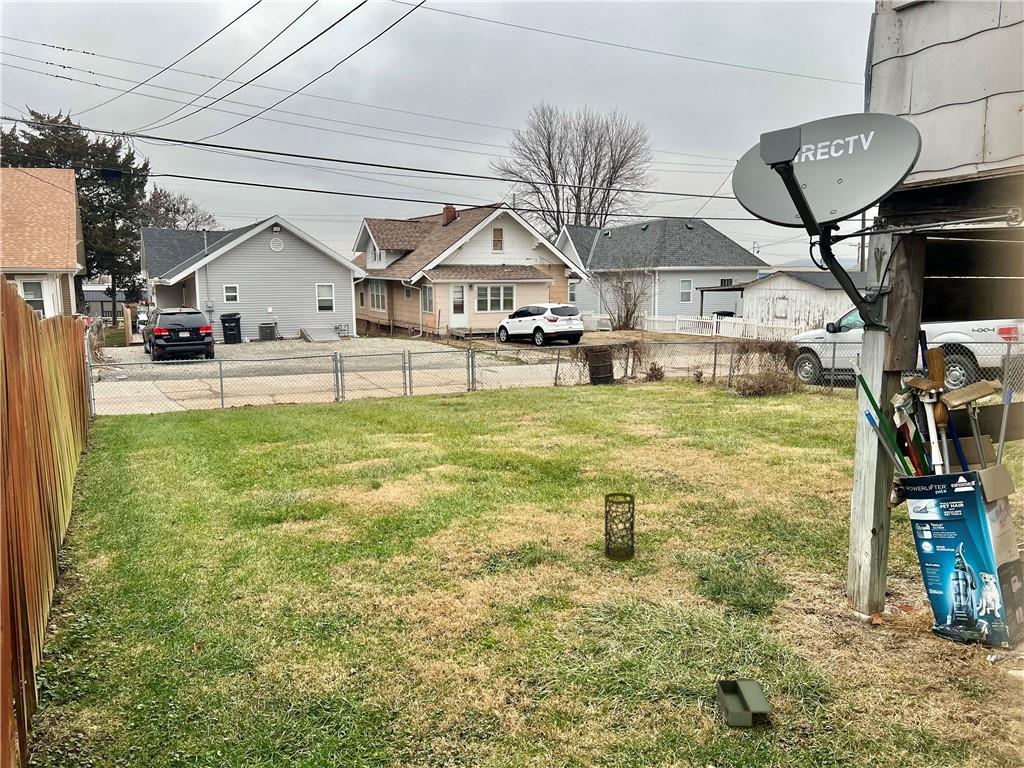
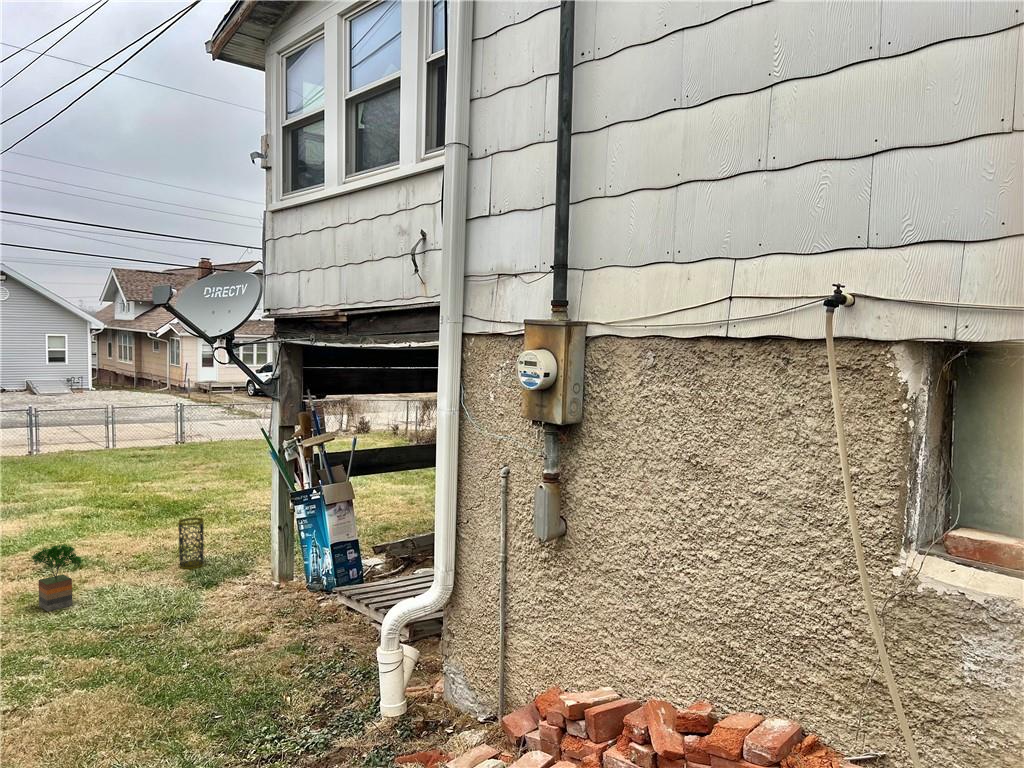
potted tree: none [468,527,530,617] -> present [32,545,82,612]
toolbox: present [716,679,773,726] -> none [171,628,208,655]

